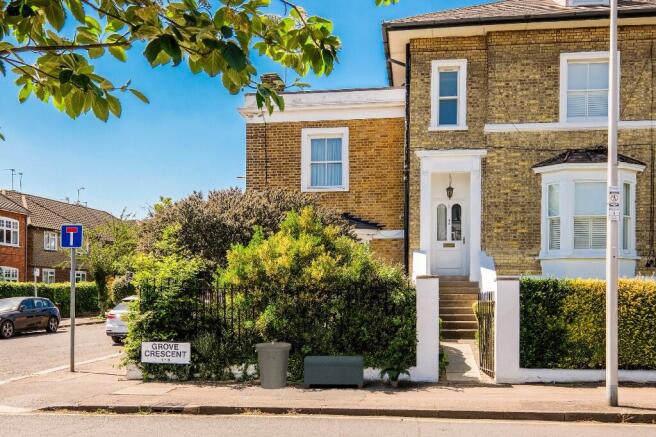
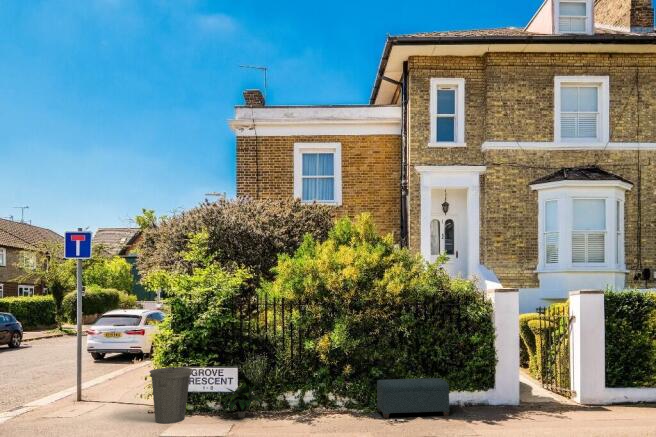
trash can: present [256,341,291,389] -> present [150,366,192,423]
potted plant: present [378,356,410,387] -> present [223,382,261,418]

